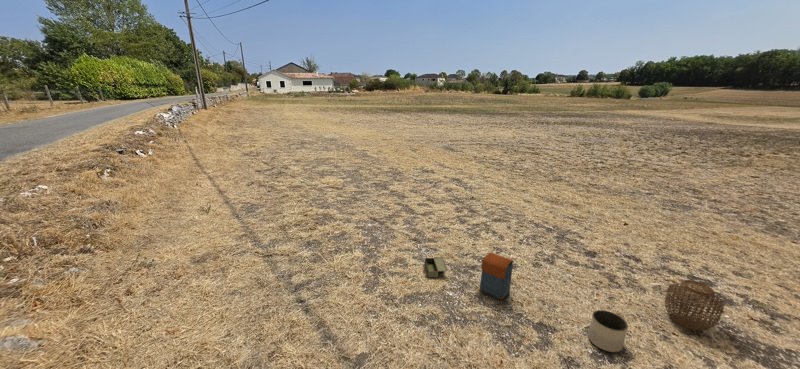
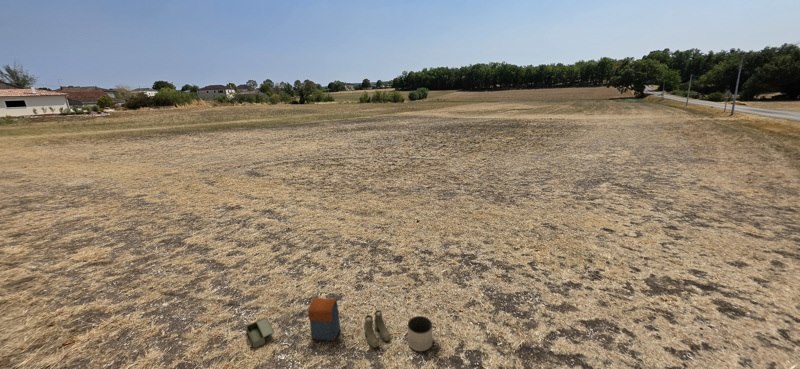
woven basket: present [665,280,724,331] -> none [451,266,483,302]
boots: none [536,288,565,324] -> present [364,310,390,348]

